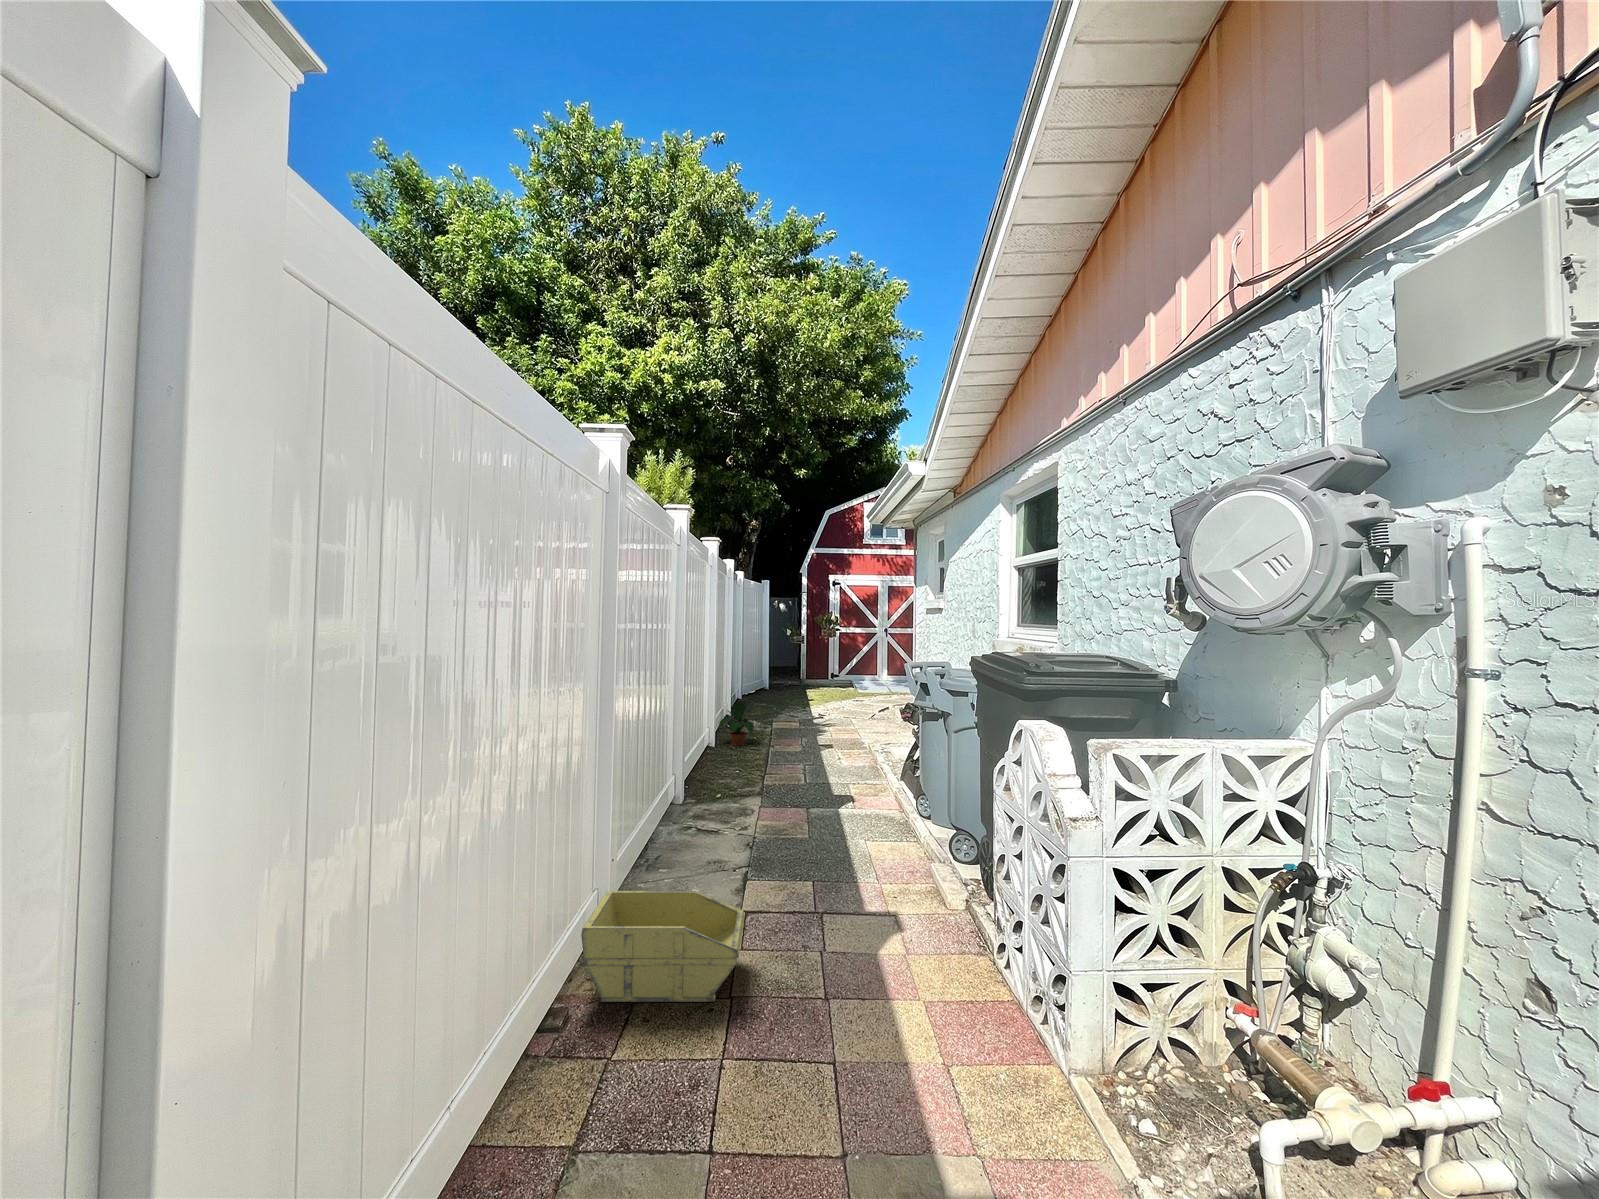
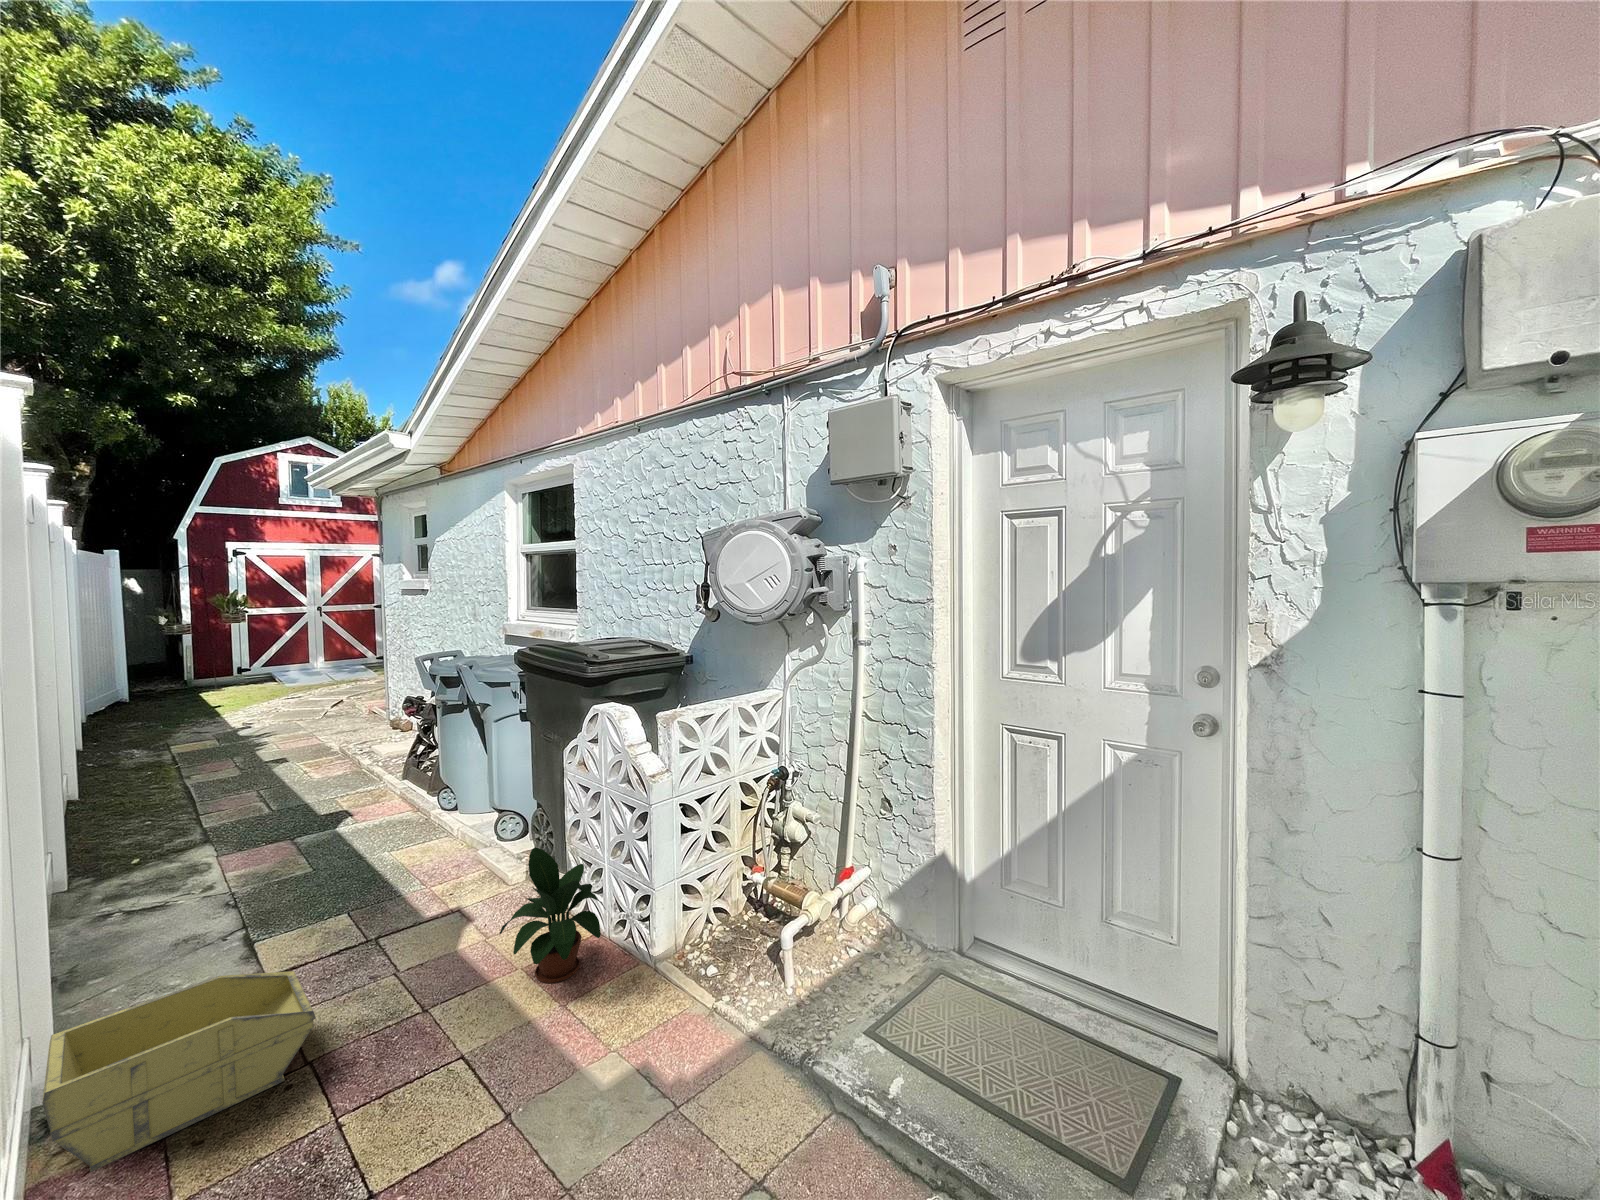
potted plant: present [718,702,754,746] -> present [500,848,606,983]

